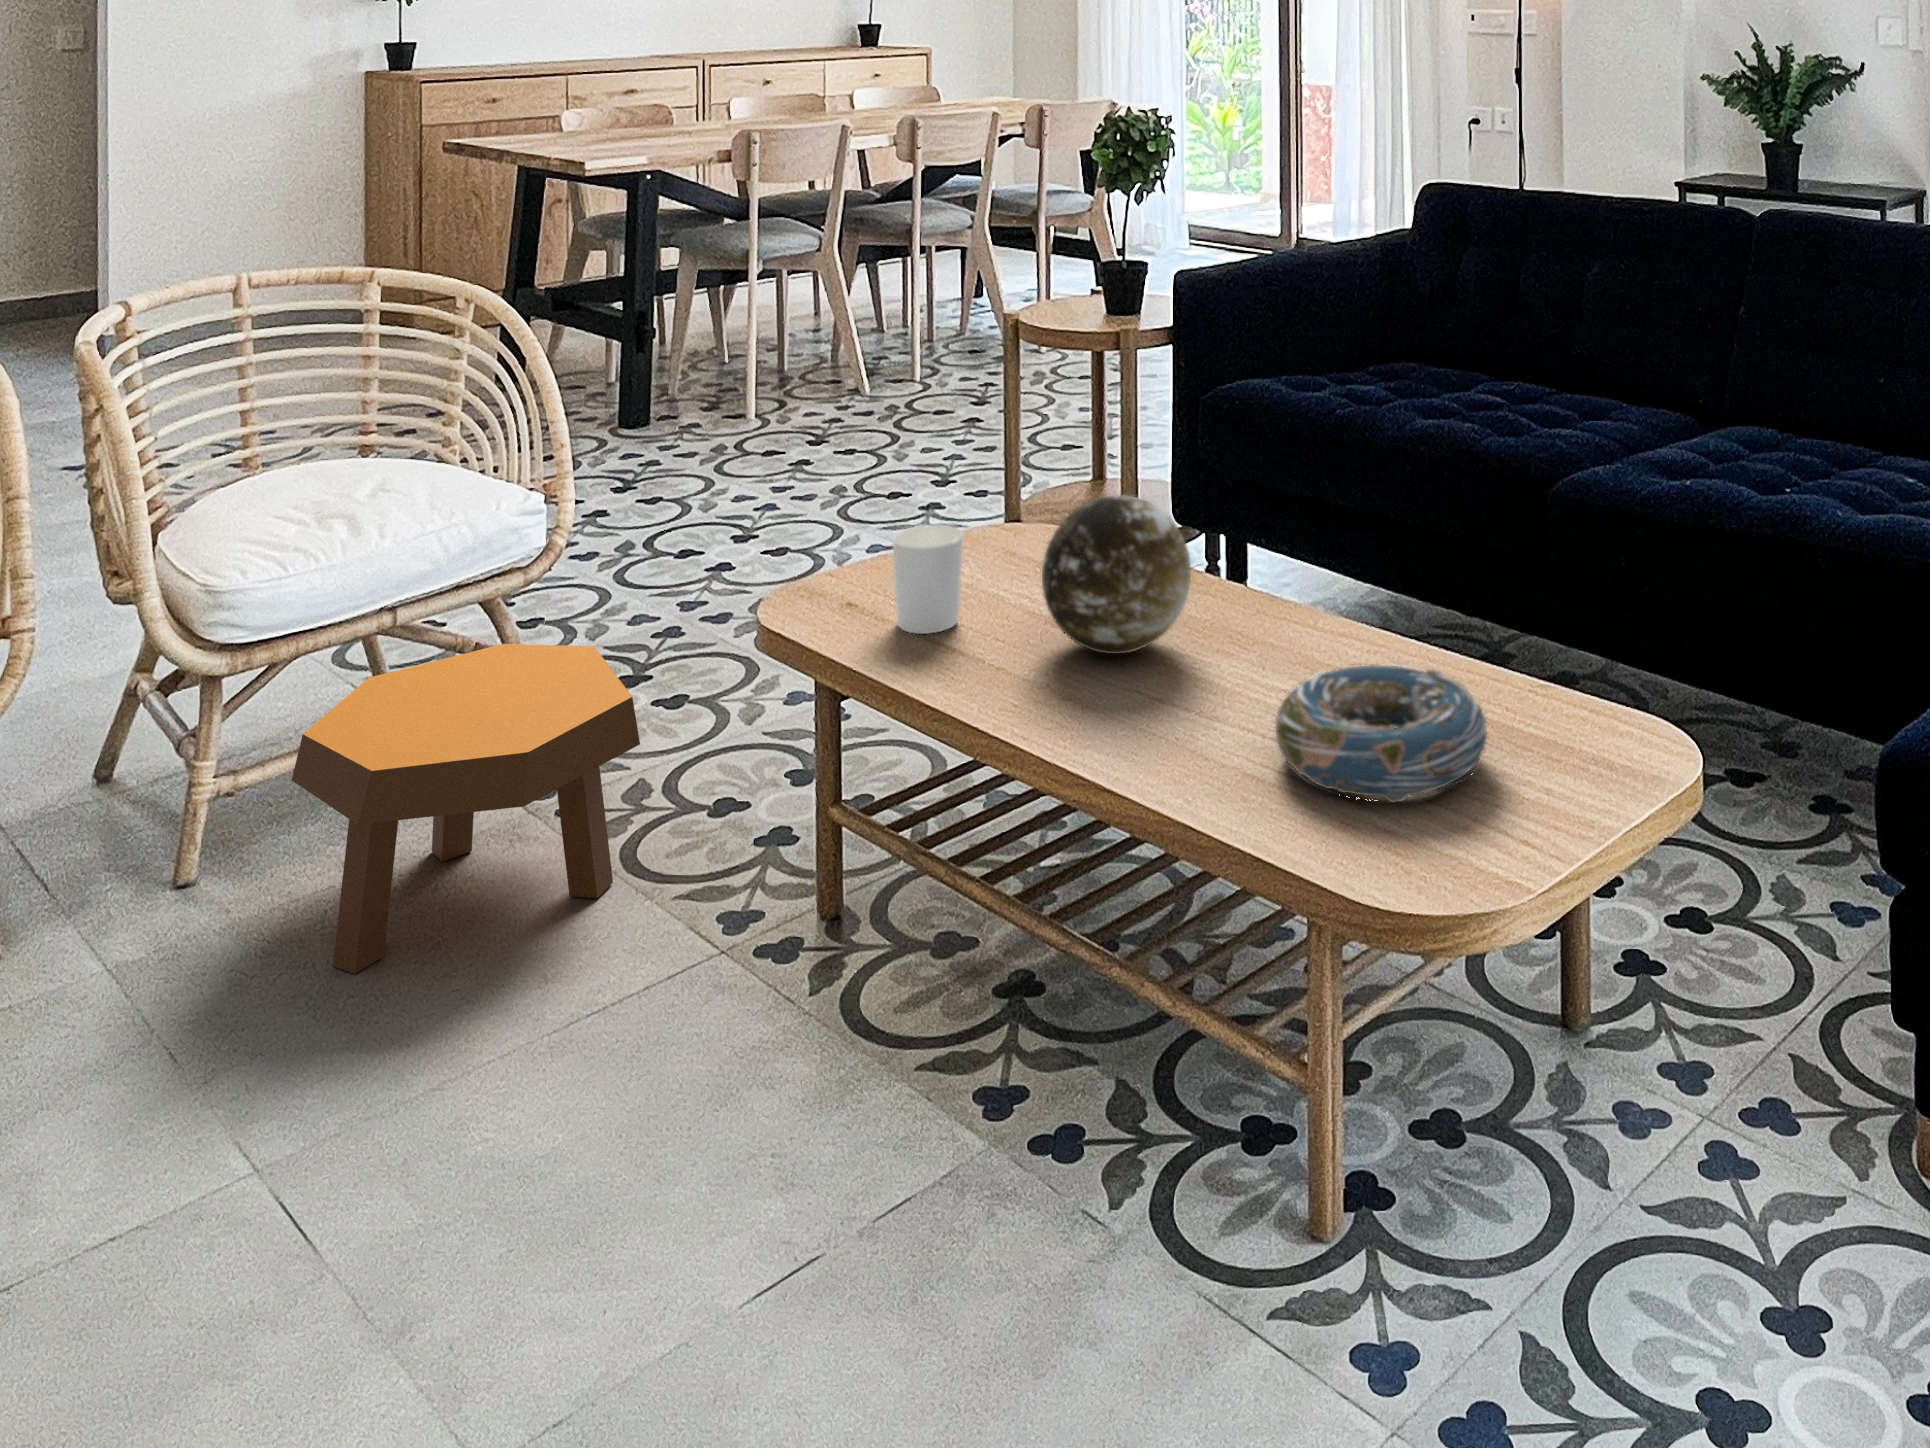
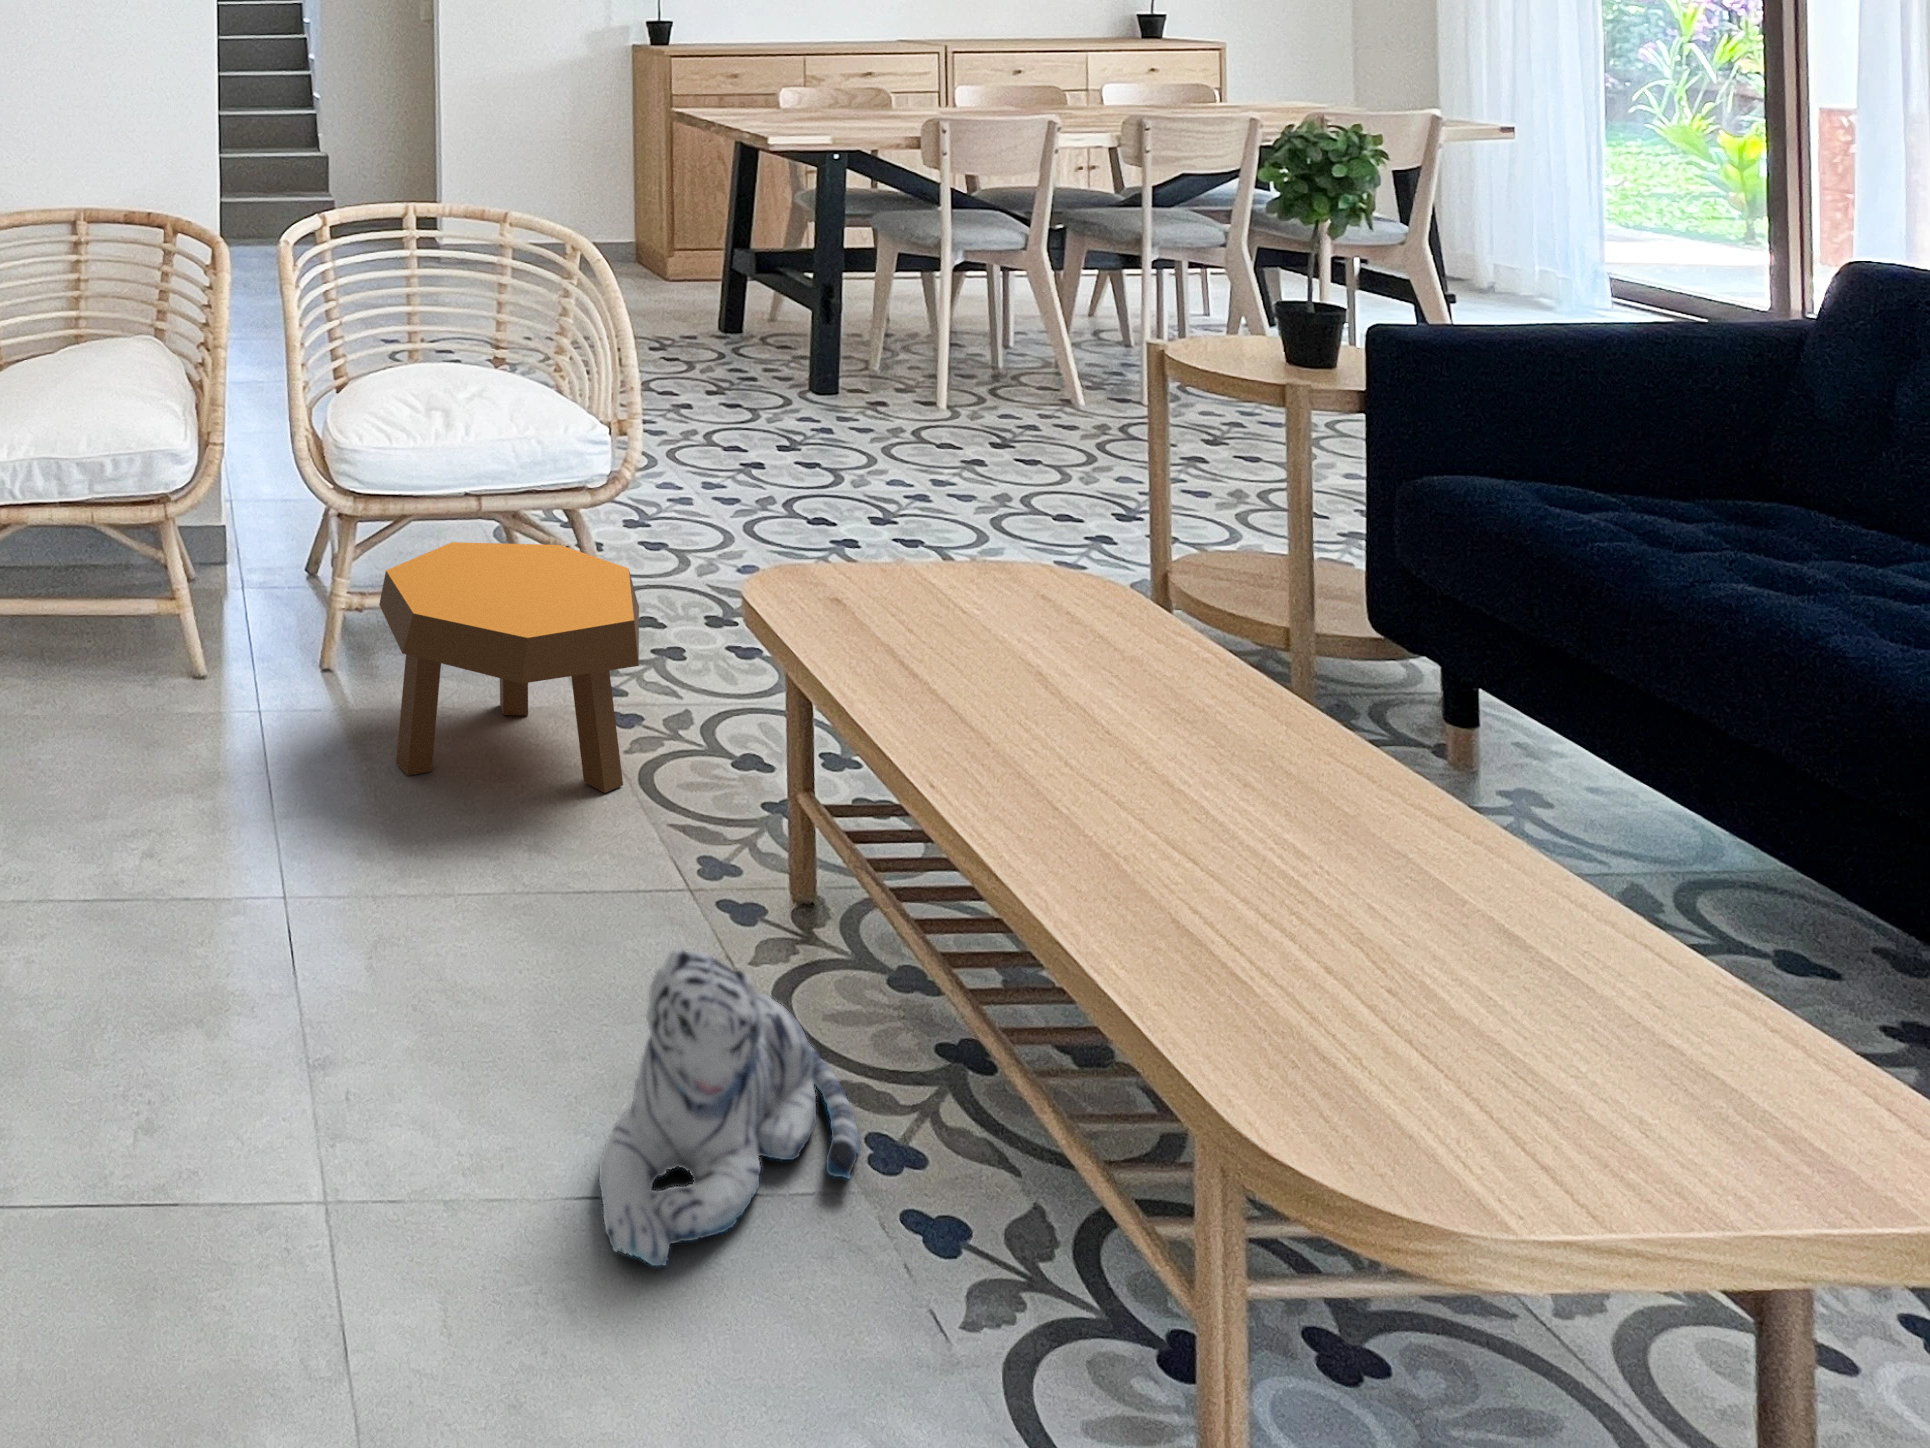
decorative orb: present [1042,495,1191,654] -> none [995,544,1194,732]
candle holder: present [892,525,964,634] -> none [849,527,930,643]
decorative bowl: present [1273,664,1487,803] -> none [1205,829,1569,1051]
plush toy: none [768,985,986,1325] -> present [599,949,860,1266]

